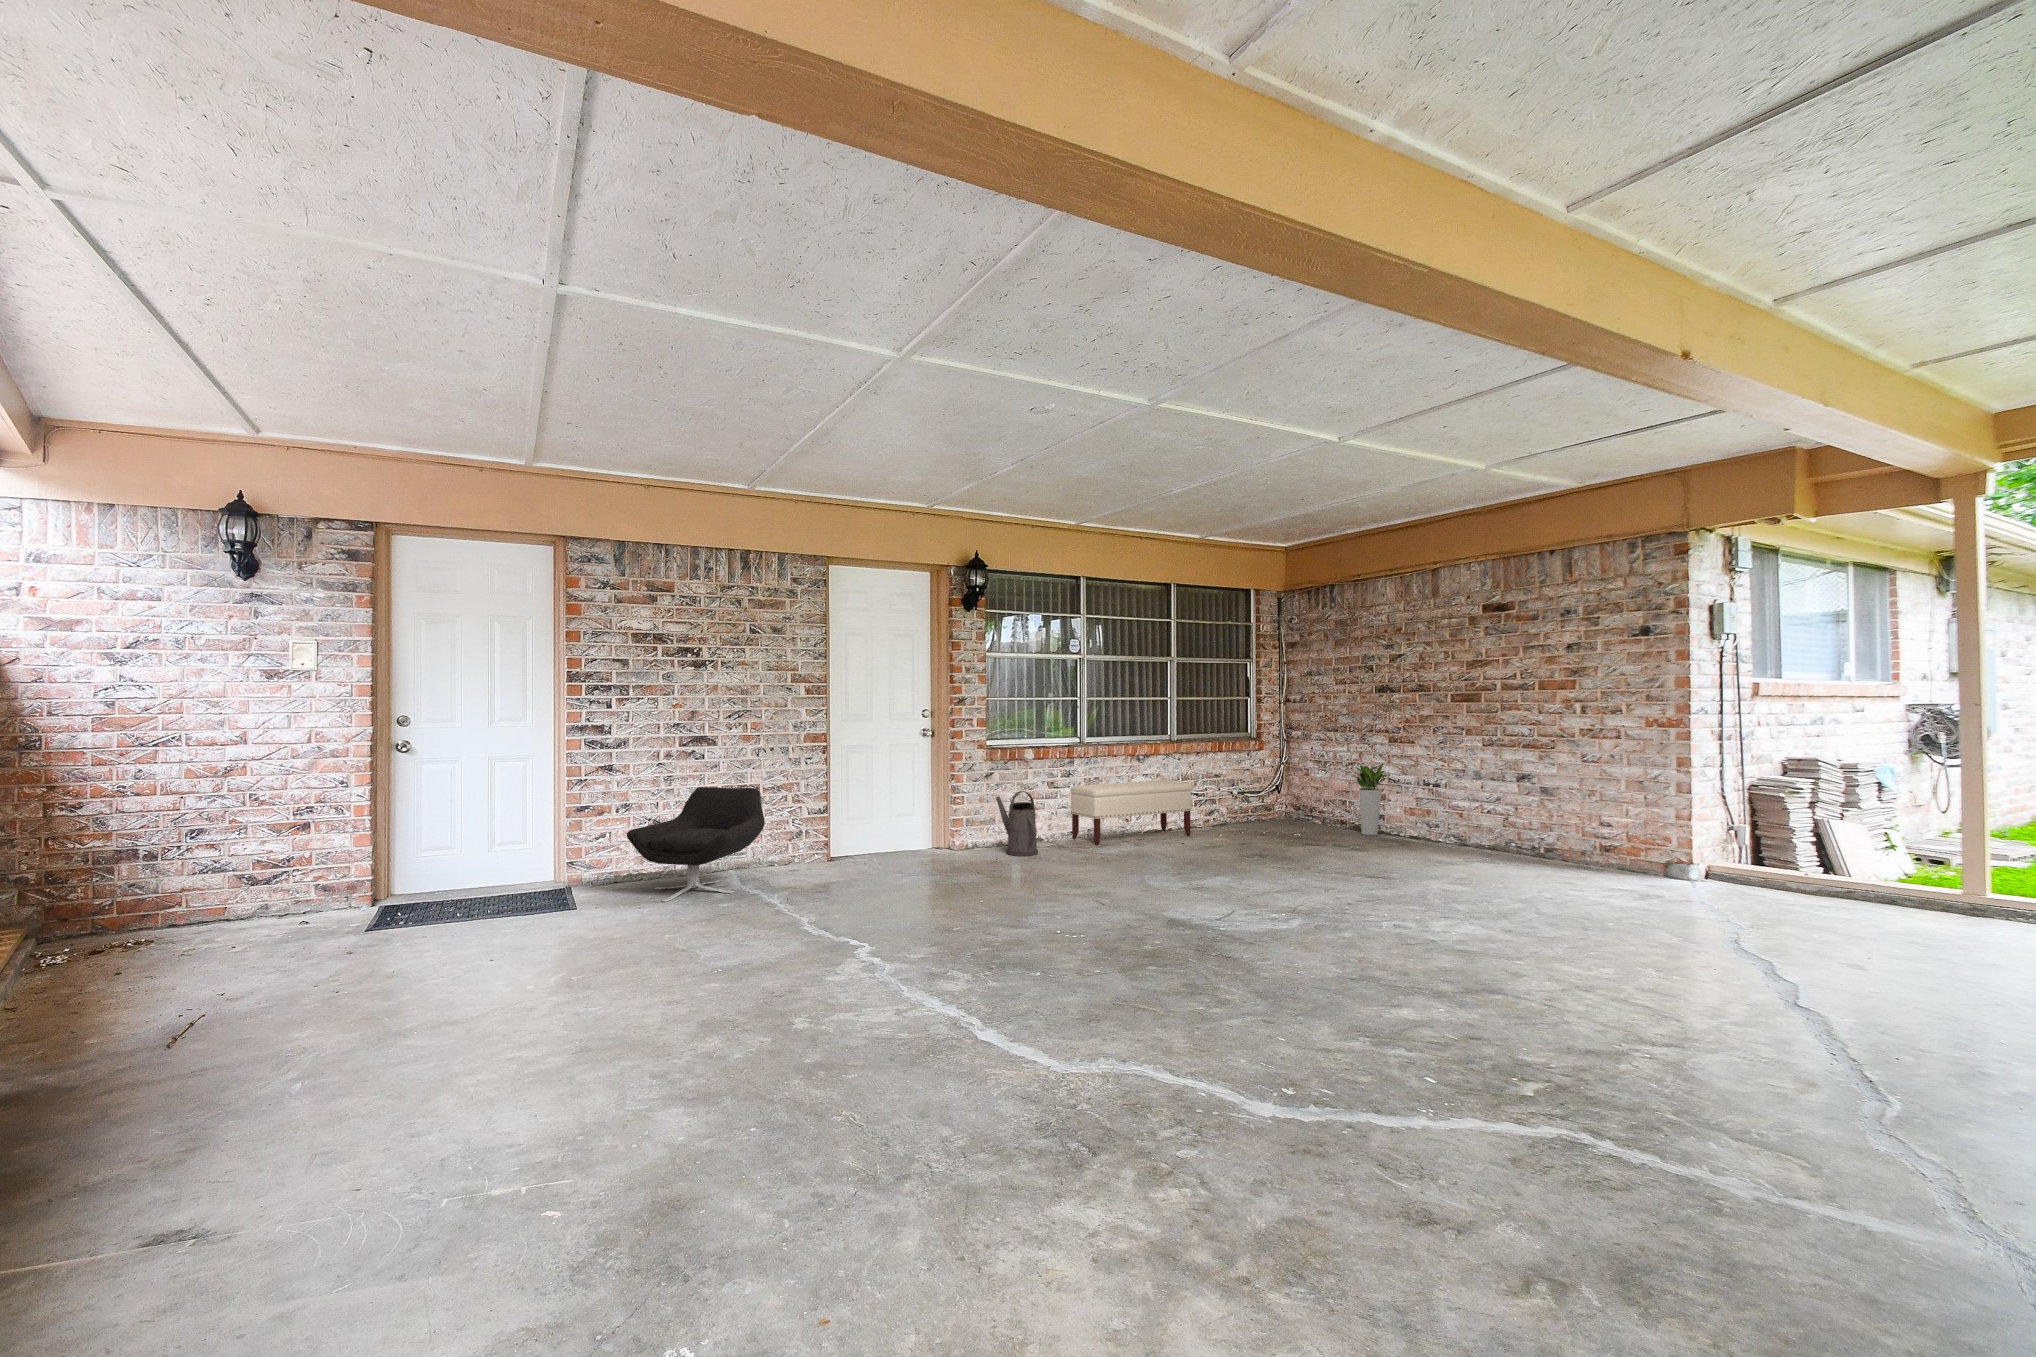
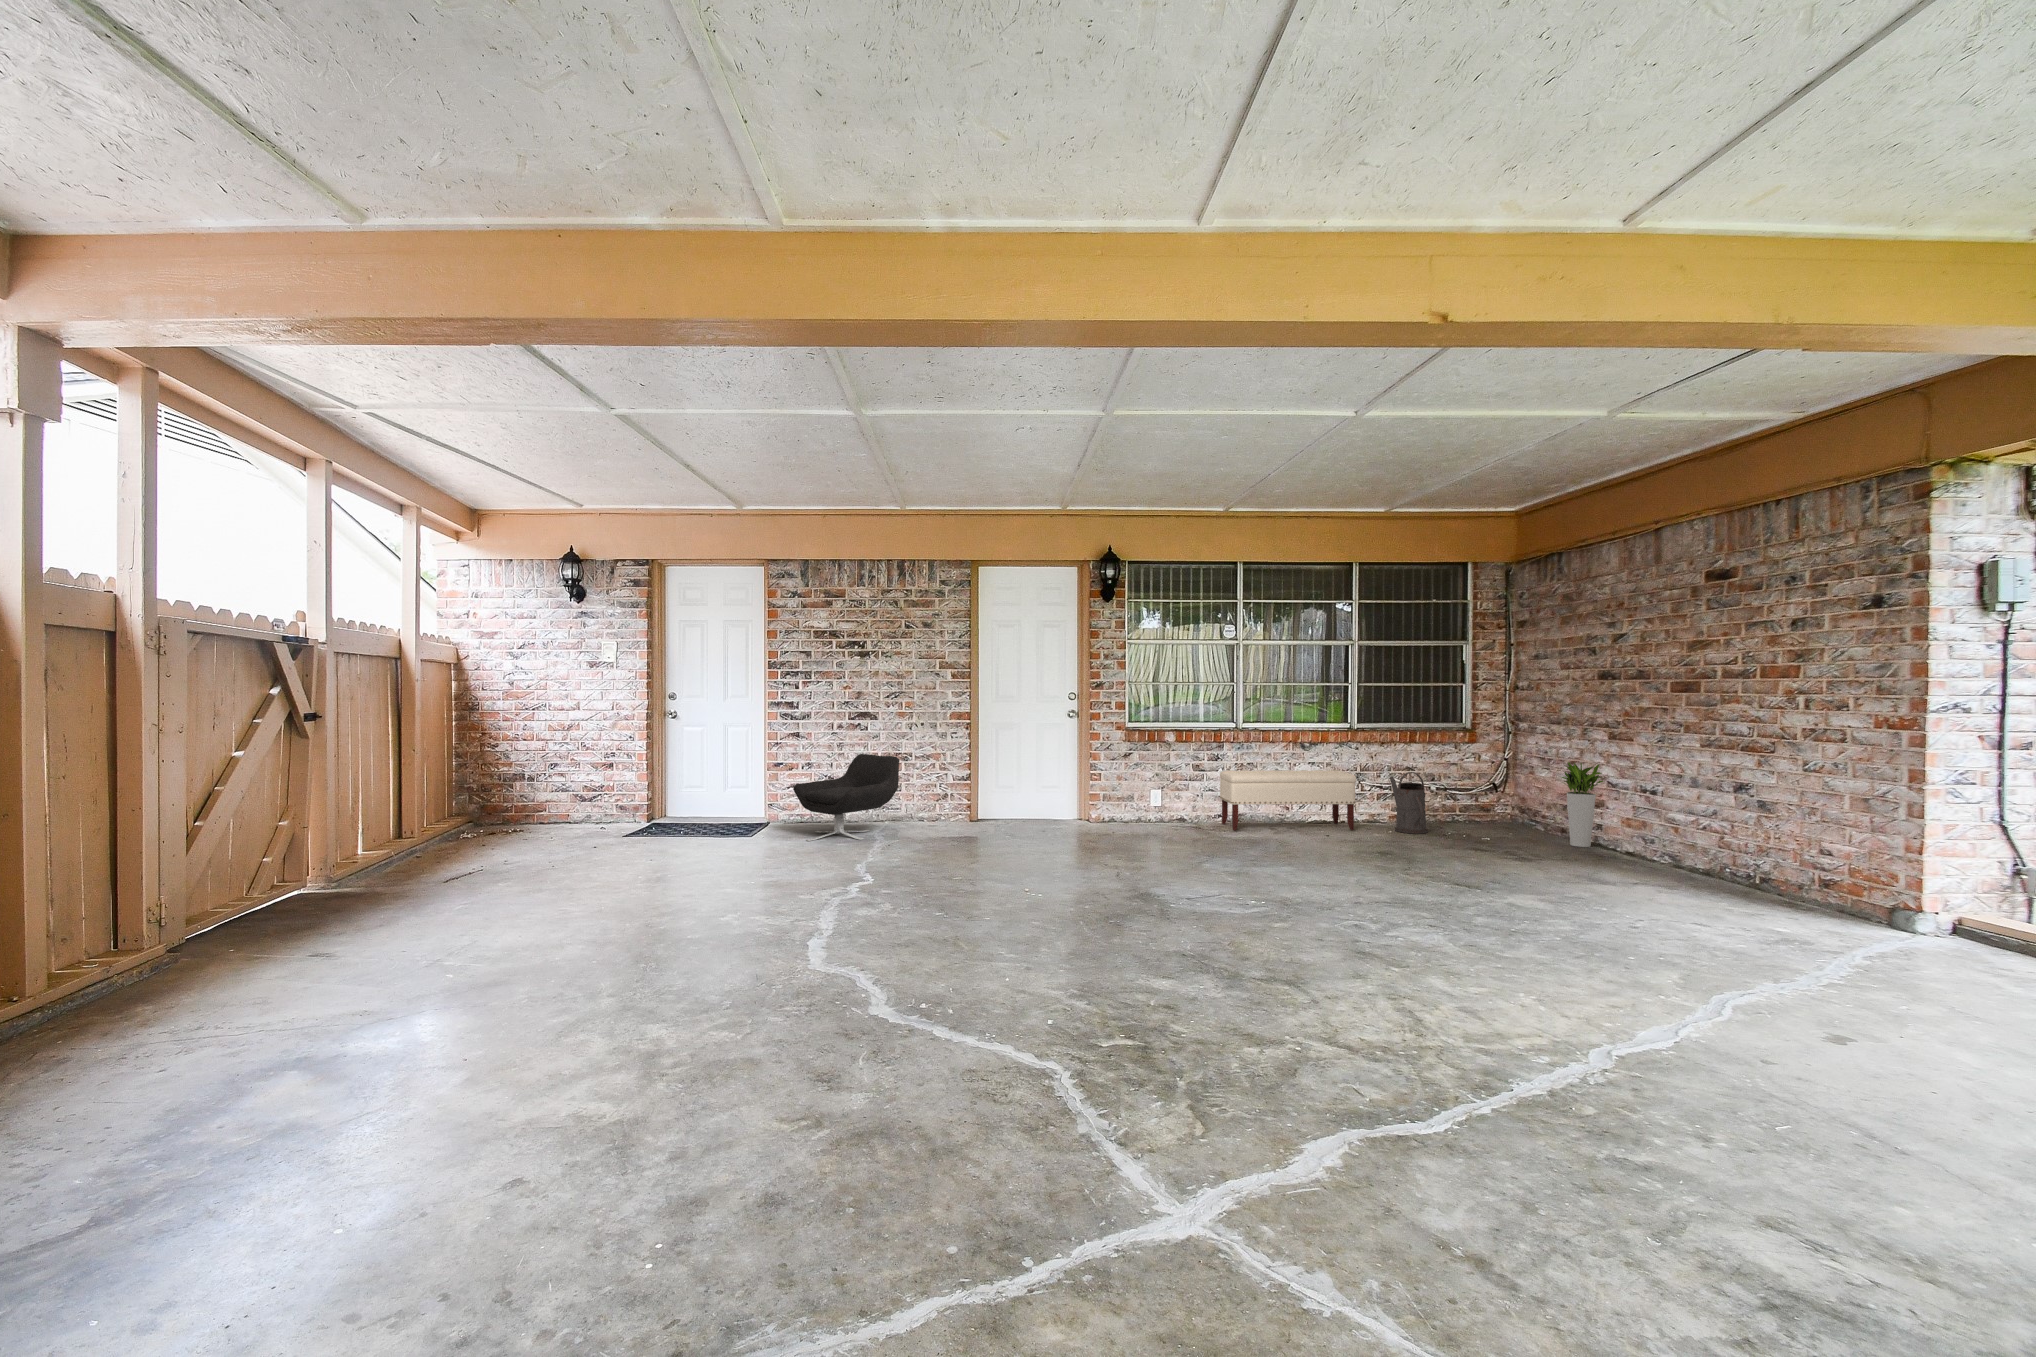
watering can: present [996,791,1038,856] -> present [1390,772,1428,834]

